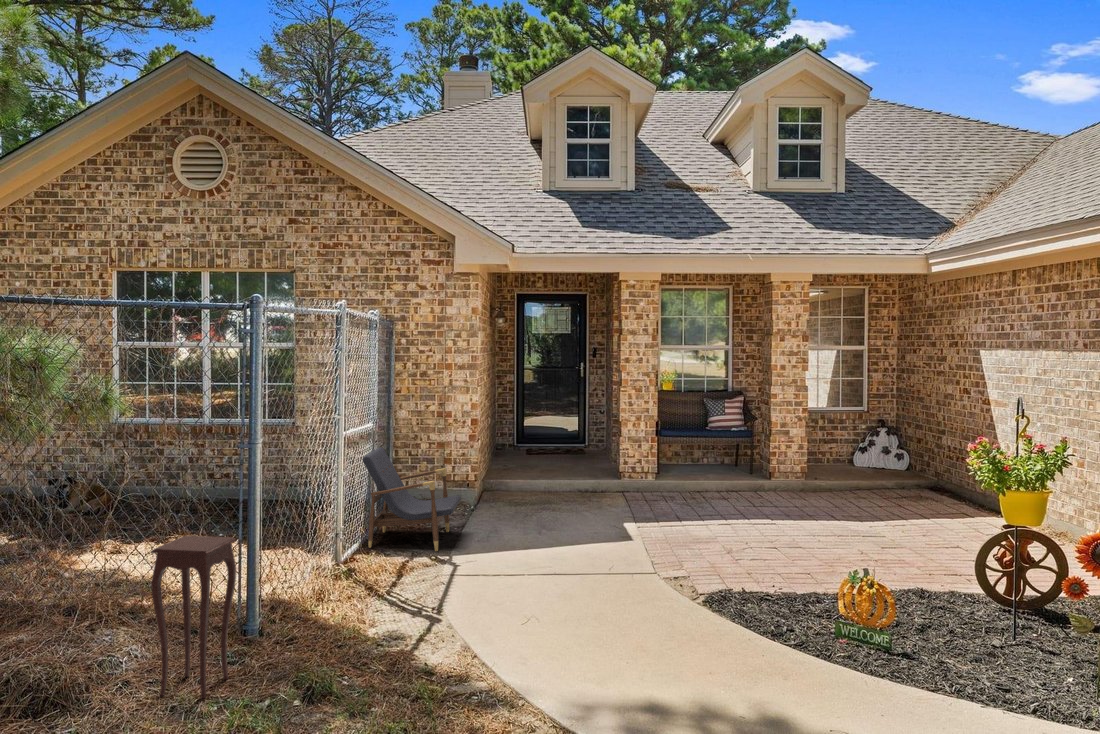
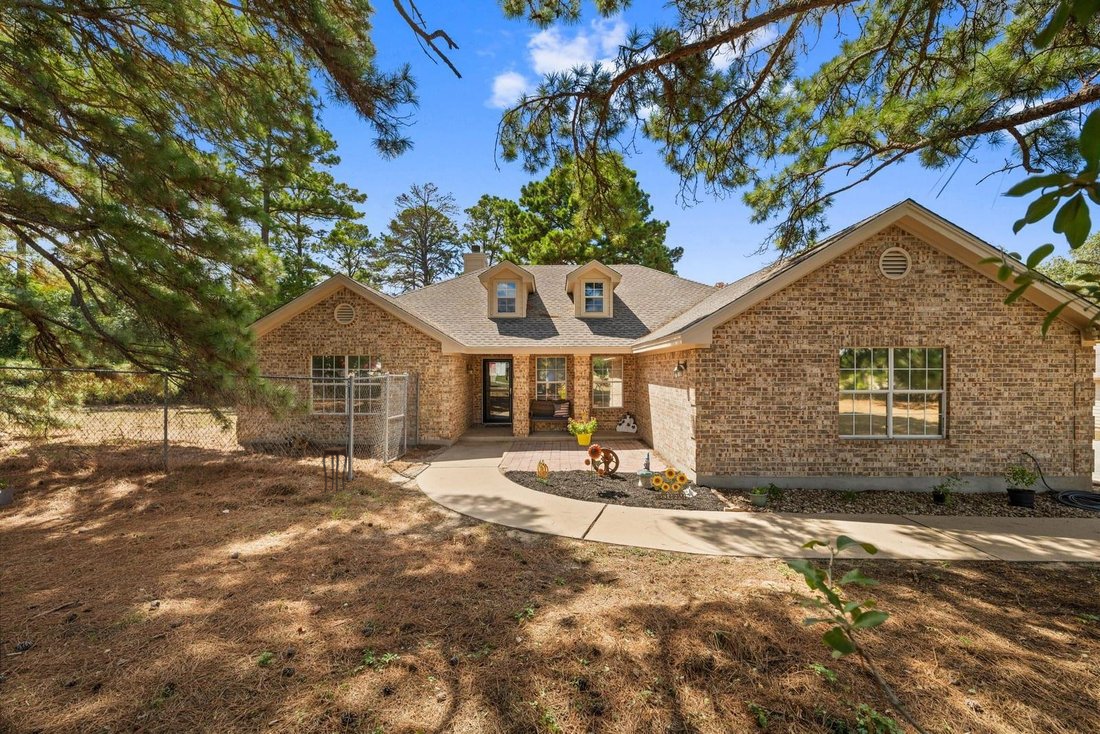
lounge chair: present [363,447,461,551] -> none [399,423,437,460]

